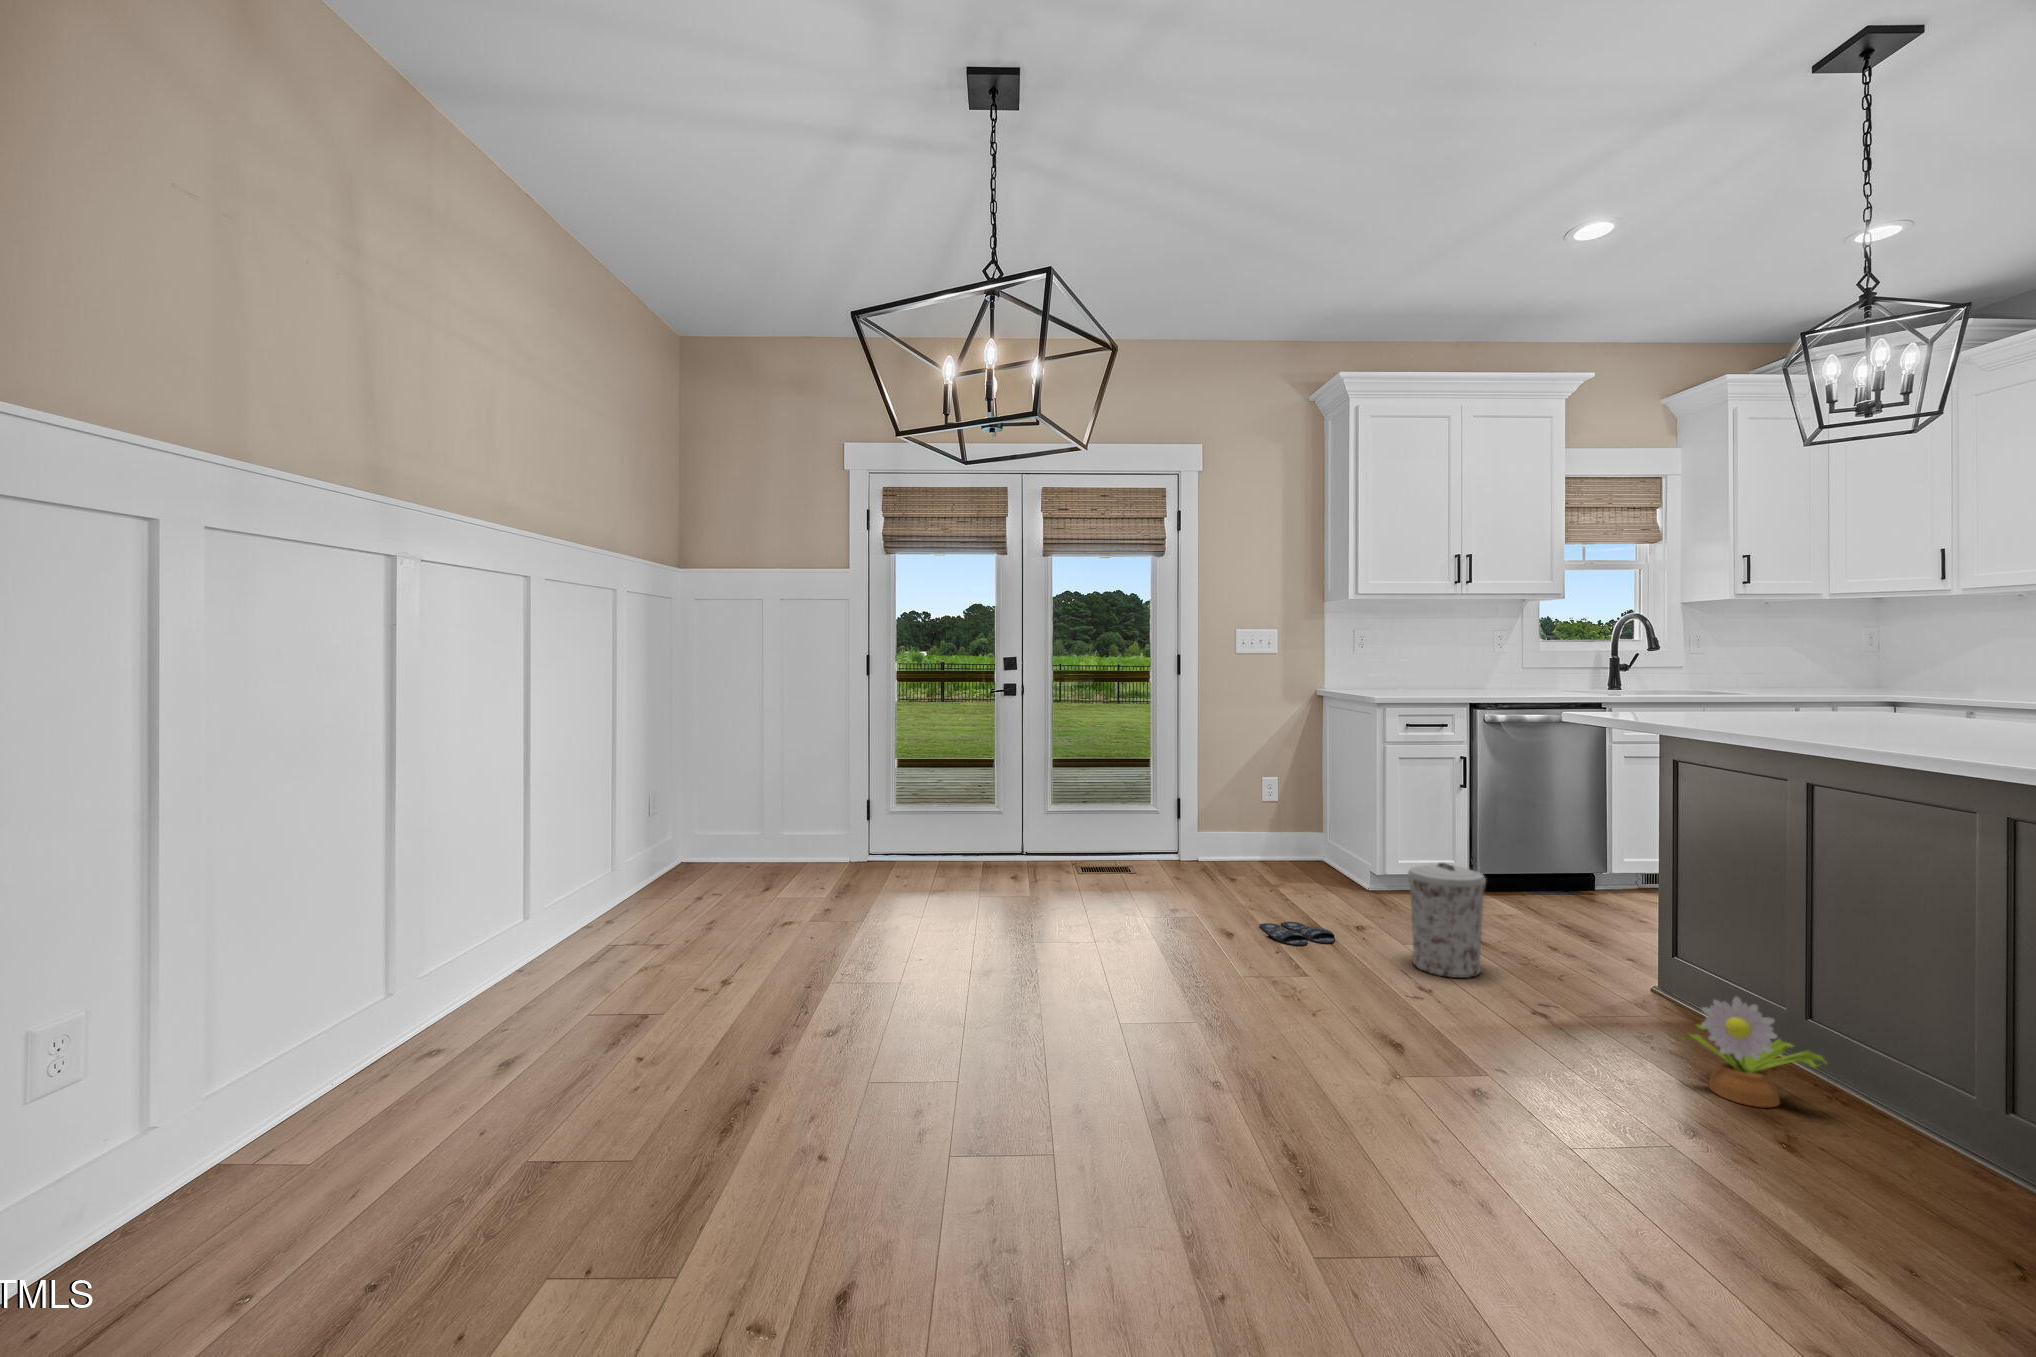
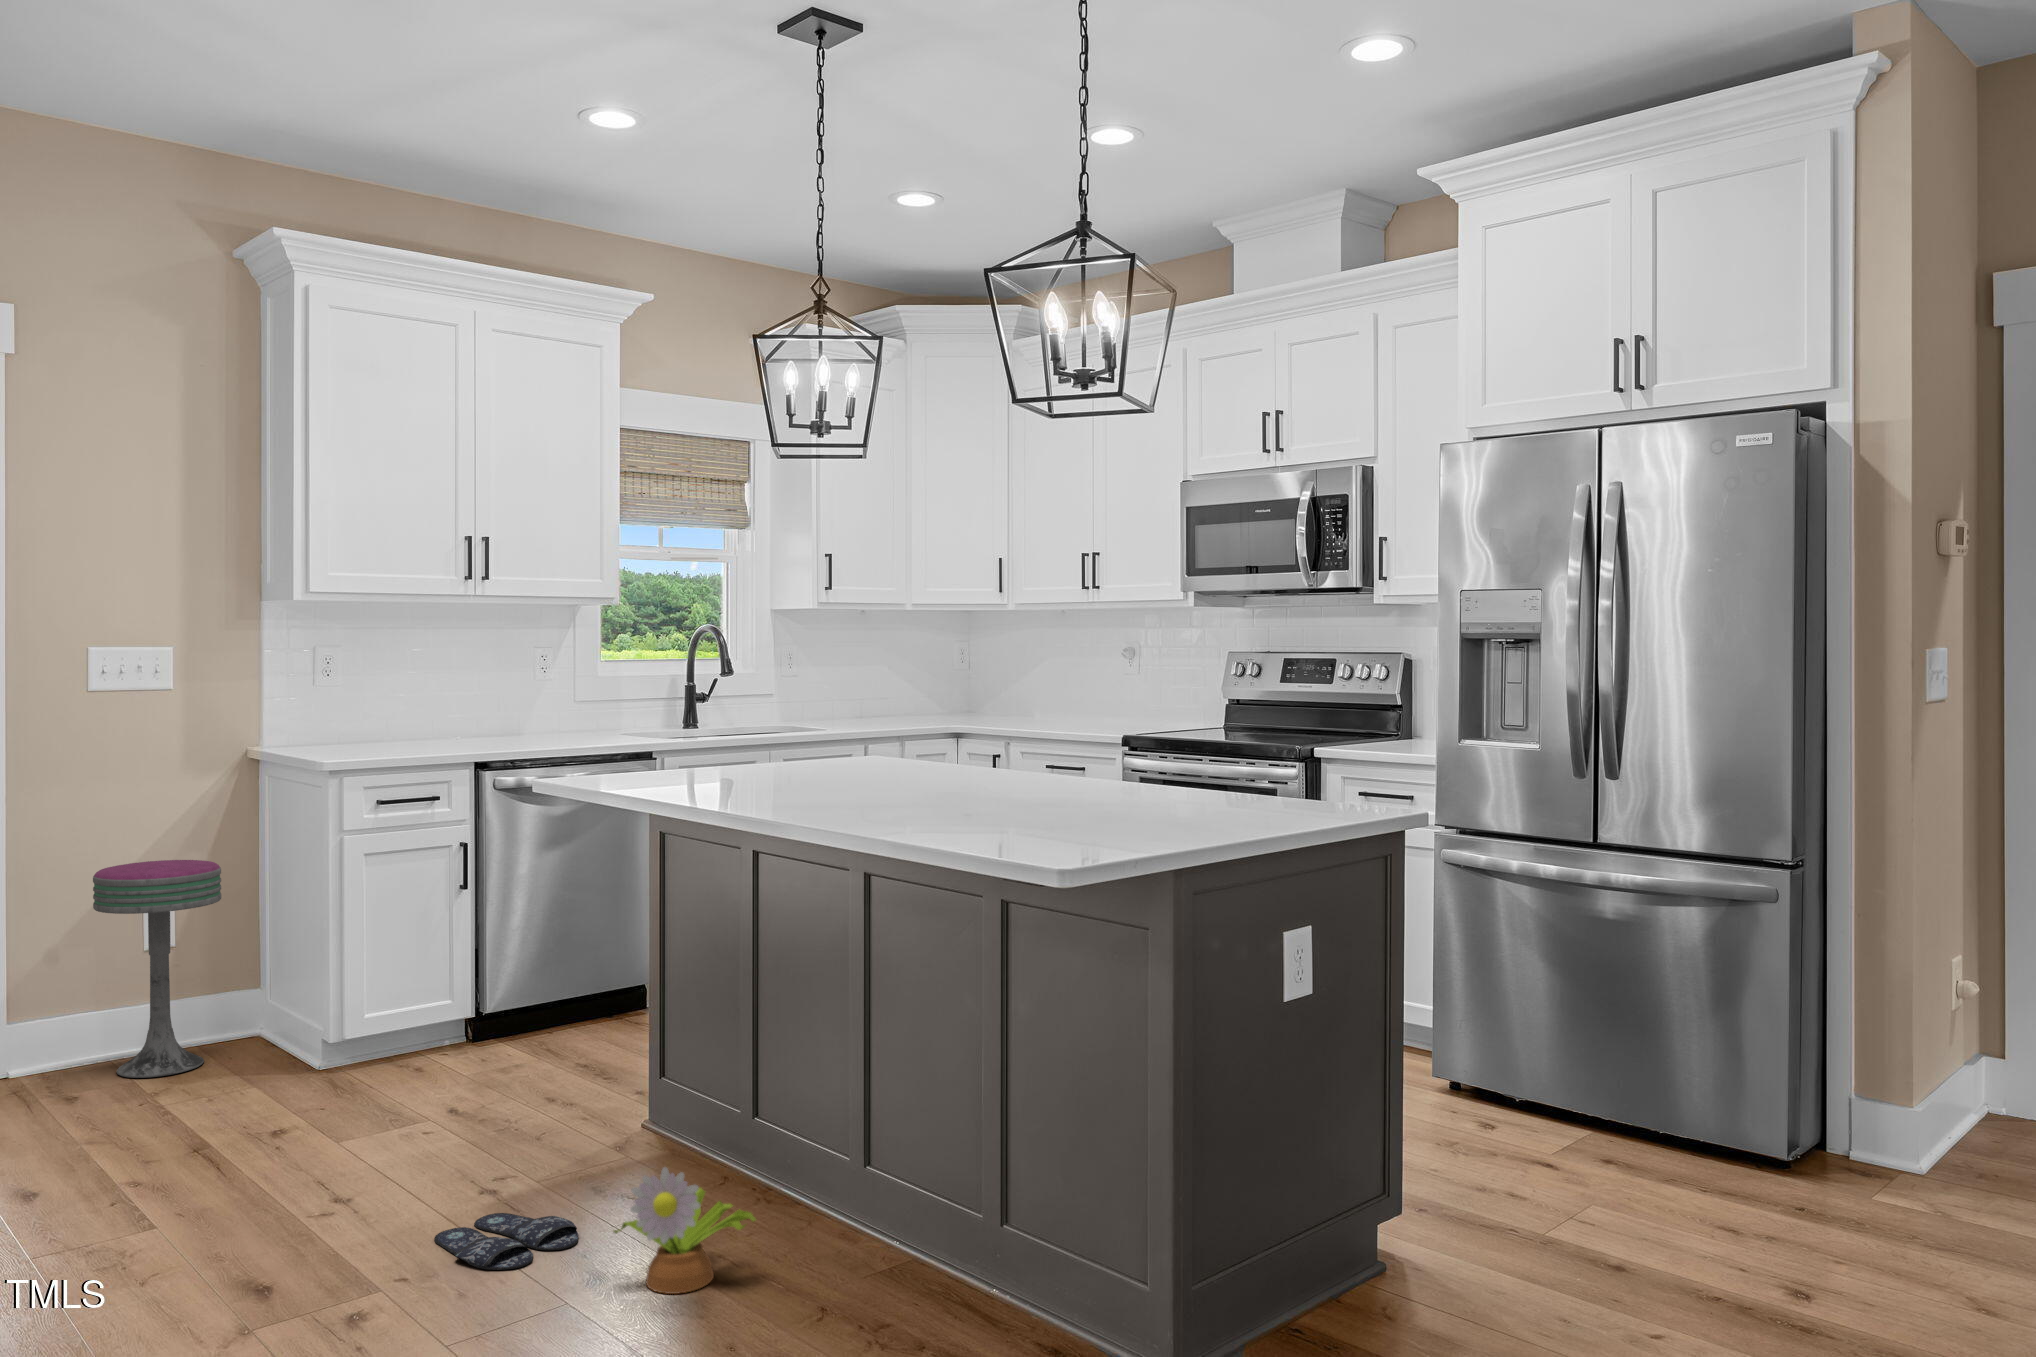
bar stool: none [1241,754,1308,878] -> present [93,860,221,1078]
trash can: present [1408,863,1486,978] -> none [326,1031,440,1203]
slippers: present [1259,922,1335,946] -> present [434,1213,579,1270]

